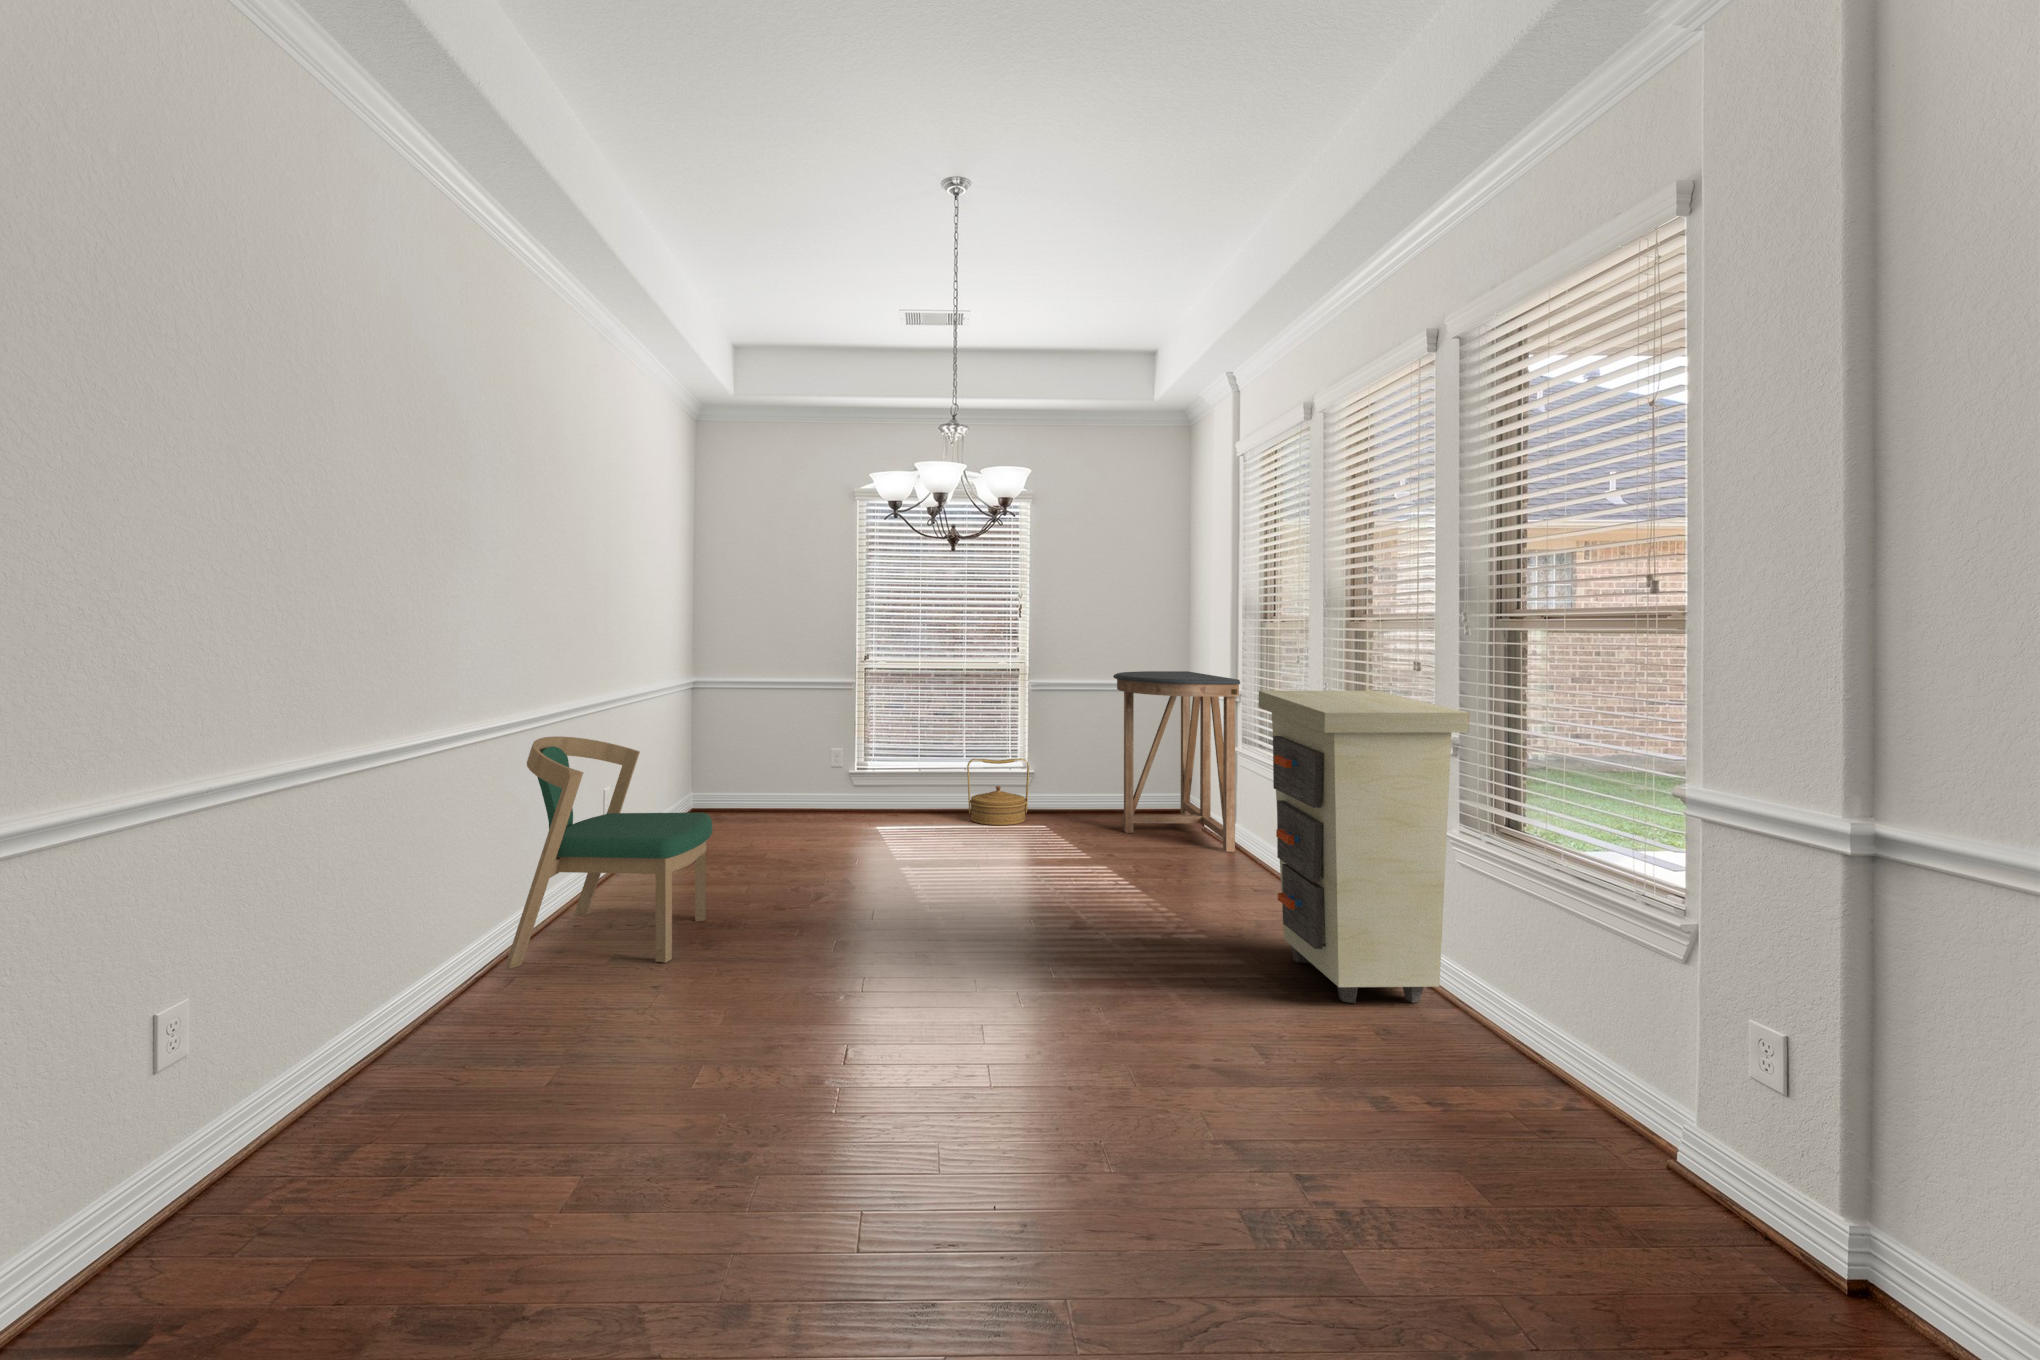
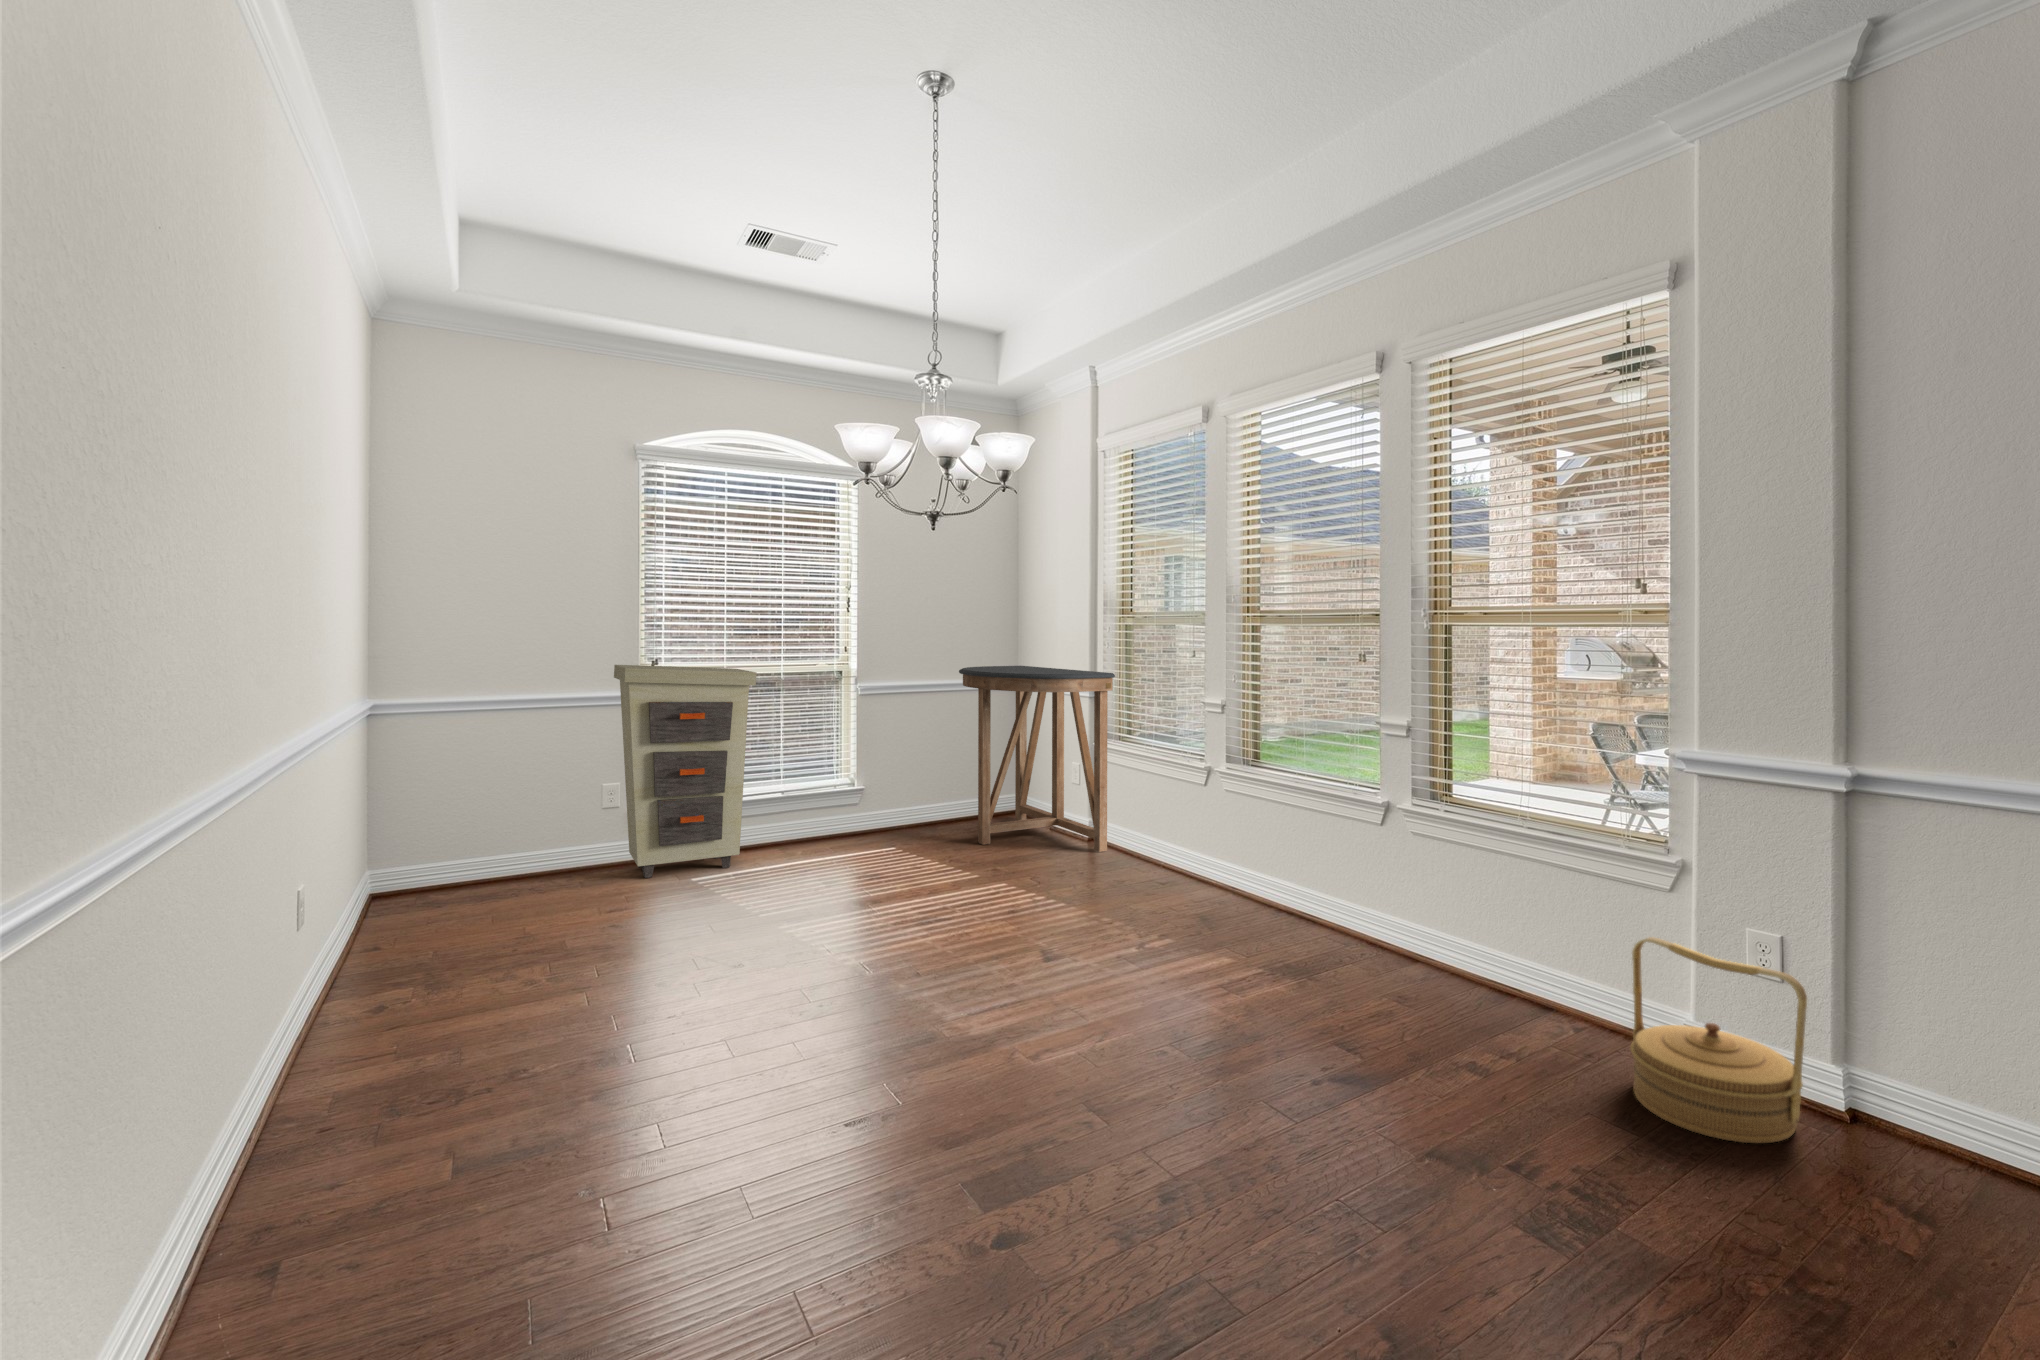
cabinet: present [1258,691,1469,1003] -> present [614,665,757,878]
dining chair: present [505,736,712,968] -> none [266,791,593,1189]
woven basket: present [967,758,1029,825] -> present [1630,937,1807,1143]

